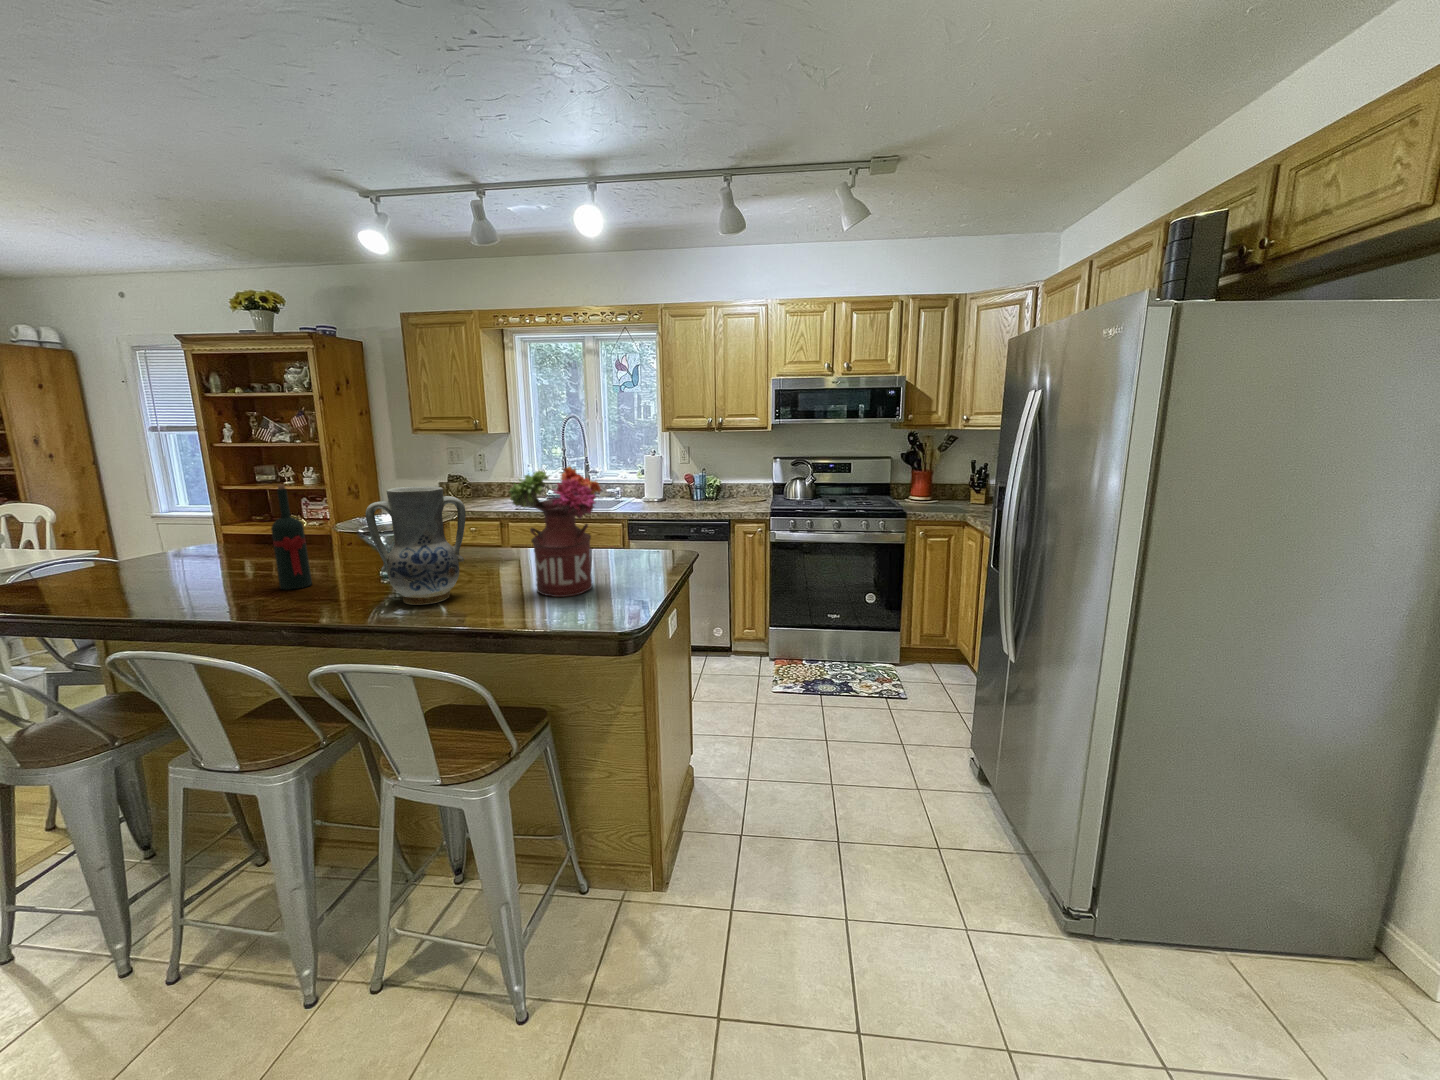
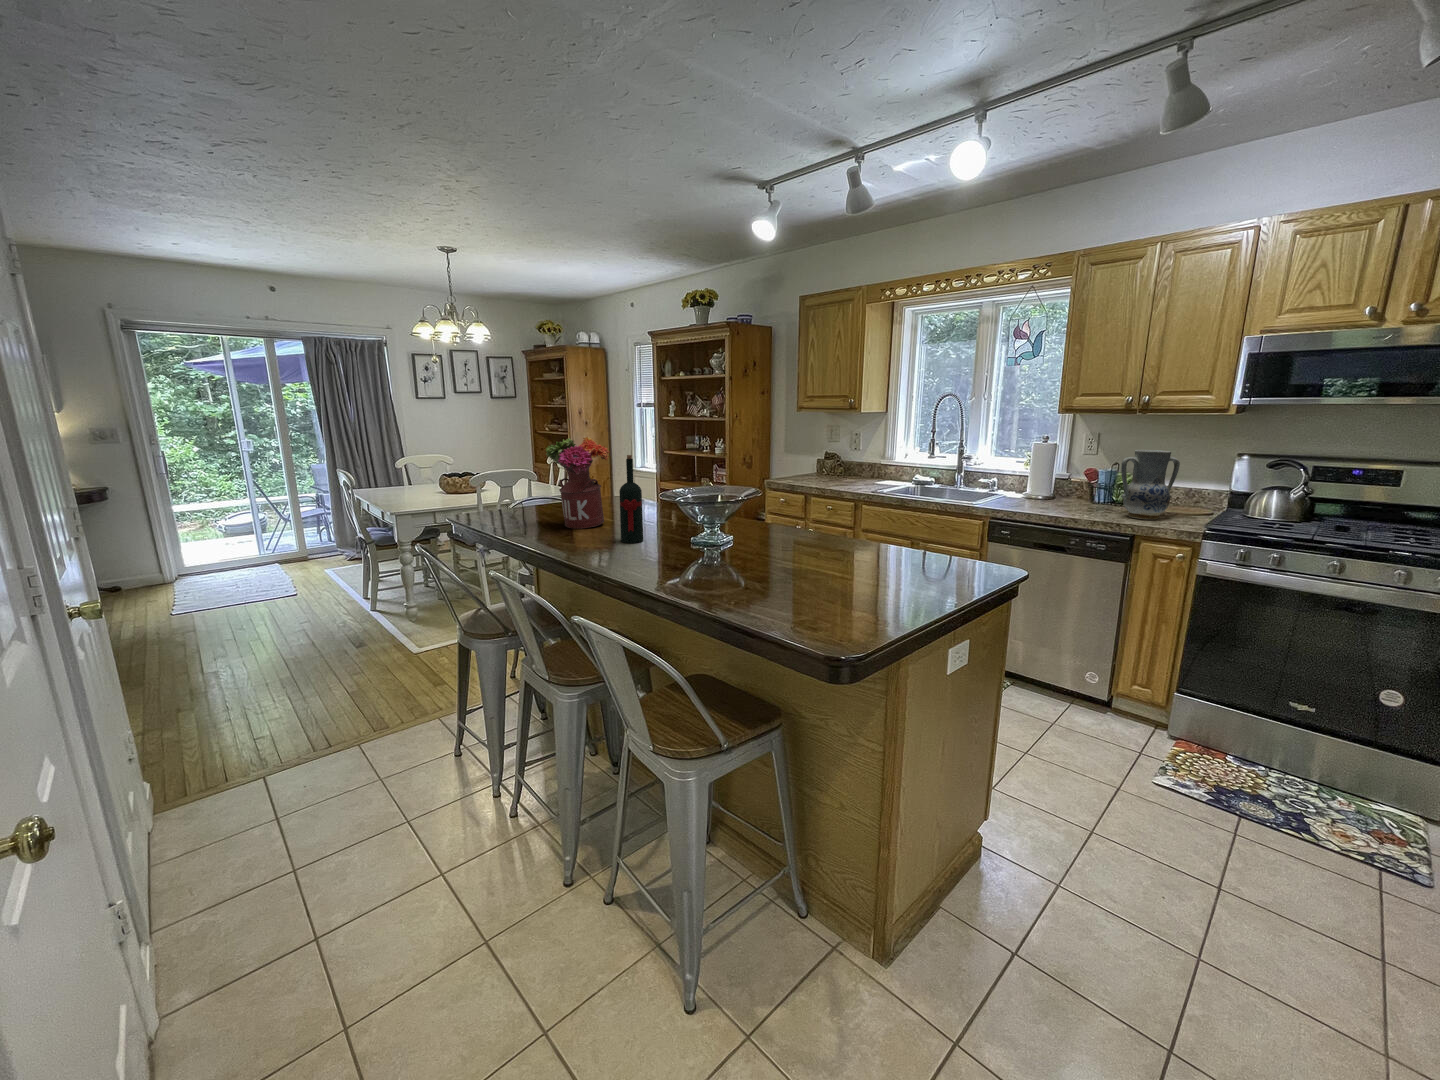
flower arrangement: present [509,466,601,597] -> present [546,437,610,529]
vase: present [365,486,465,605] -> present [1121,450,1180,520]

